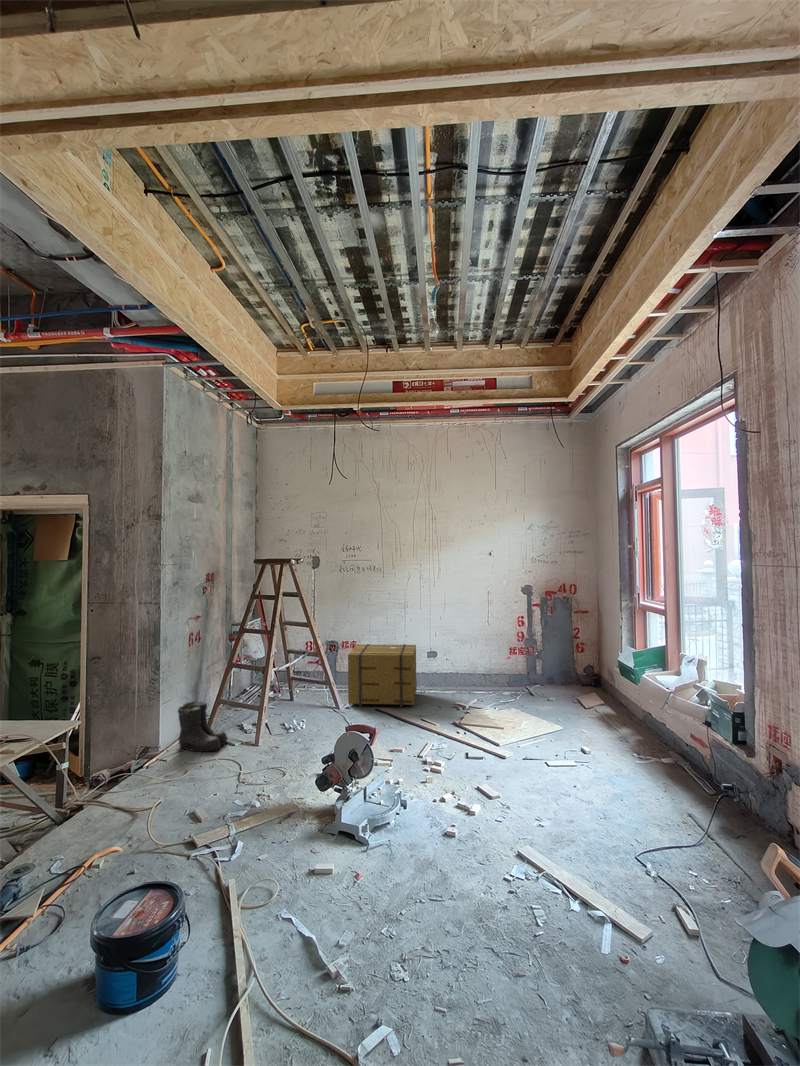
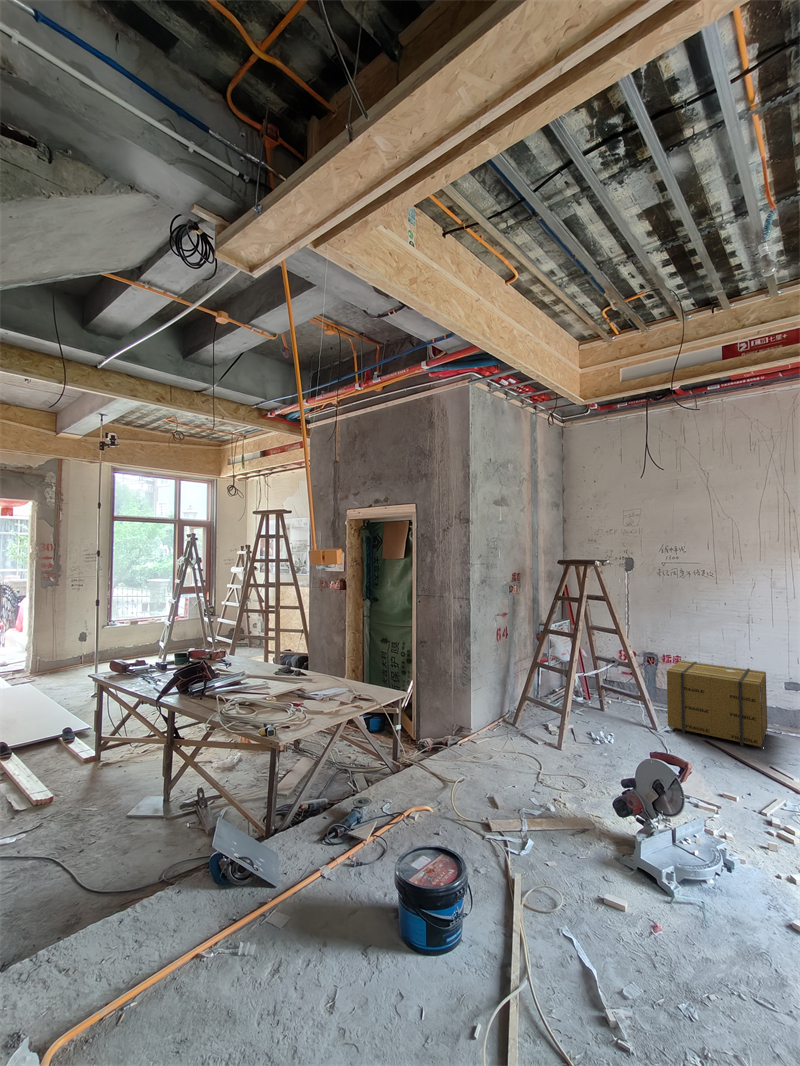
boots: present [178,701,228,752] -> none [486,691,532,742]

